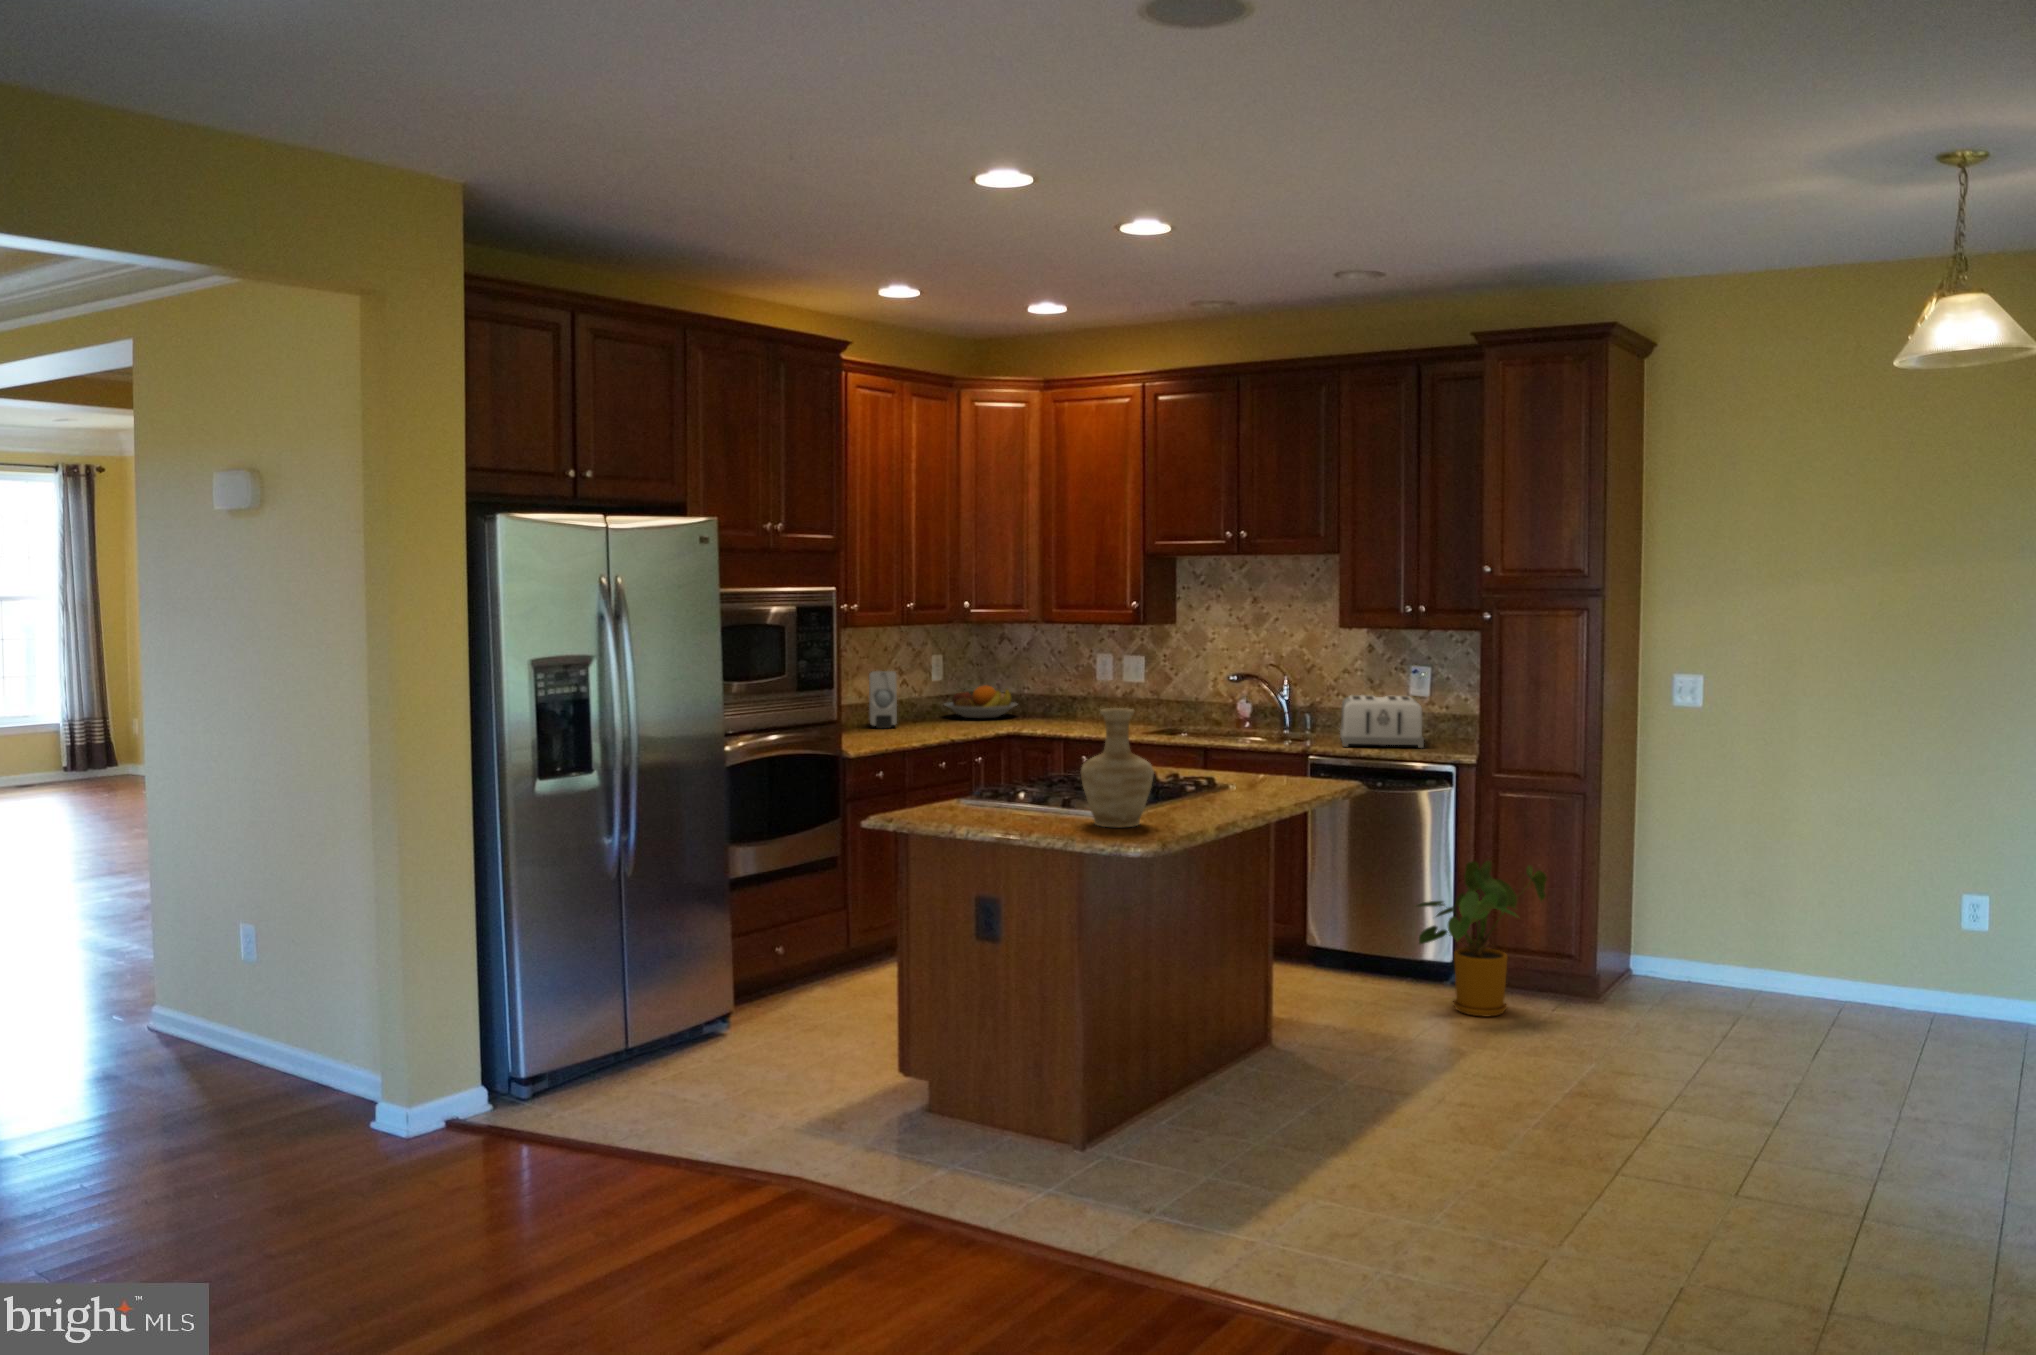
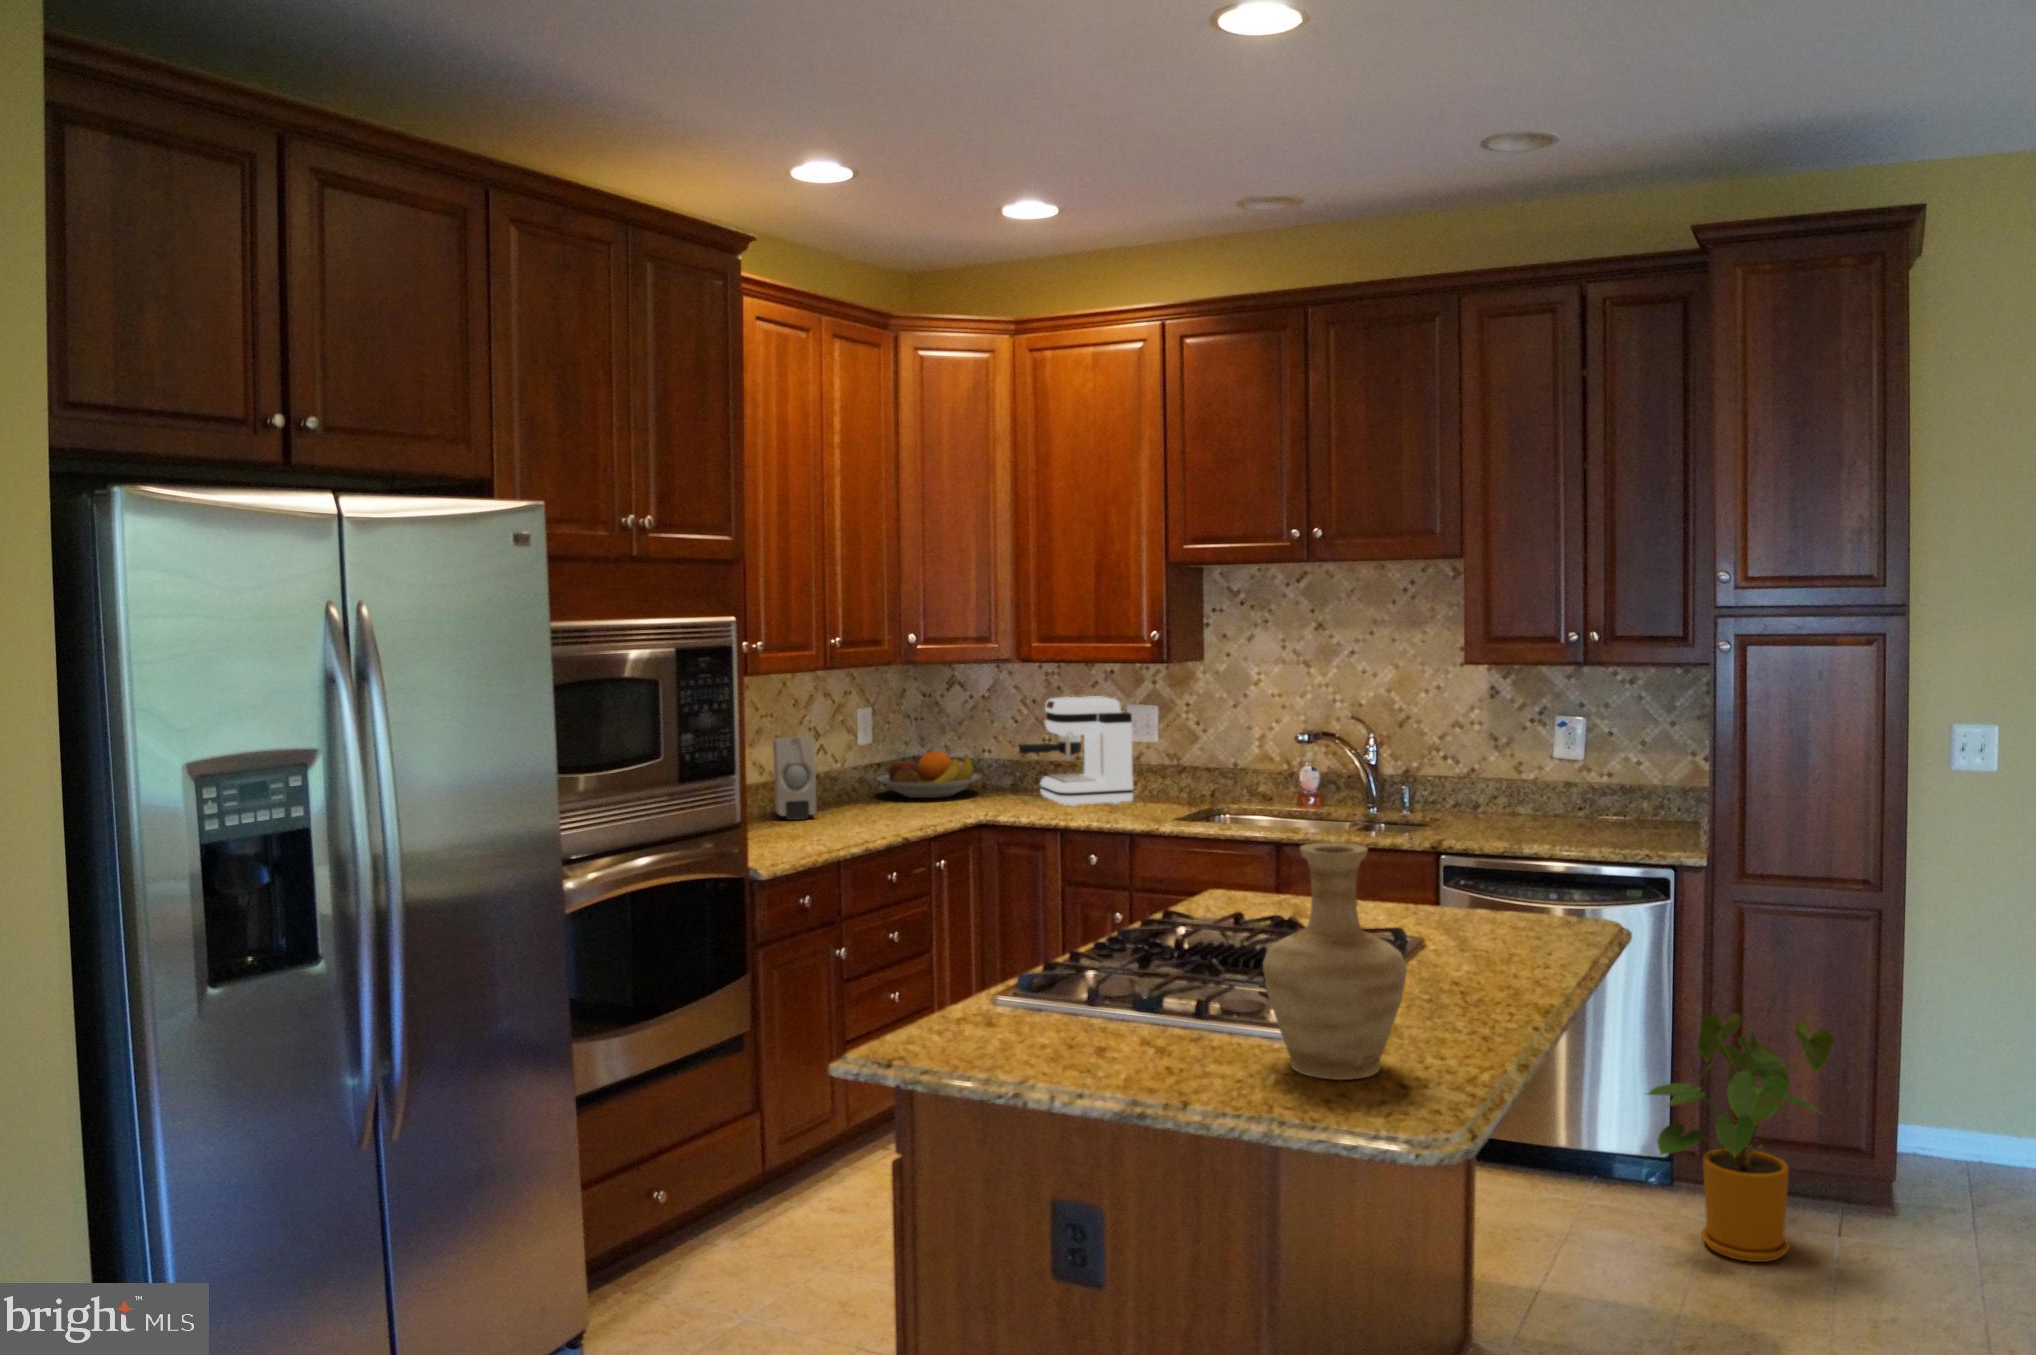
coffee maker: none [1041,648,1120,725] -> present [1019,697,1133,807]
toaster: present [1340,695,1424,748] -> none [1465,761,1606,839]

